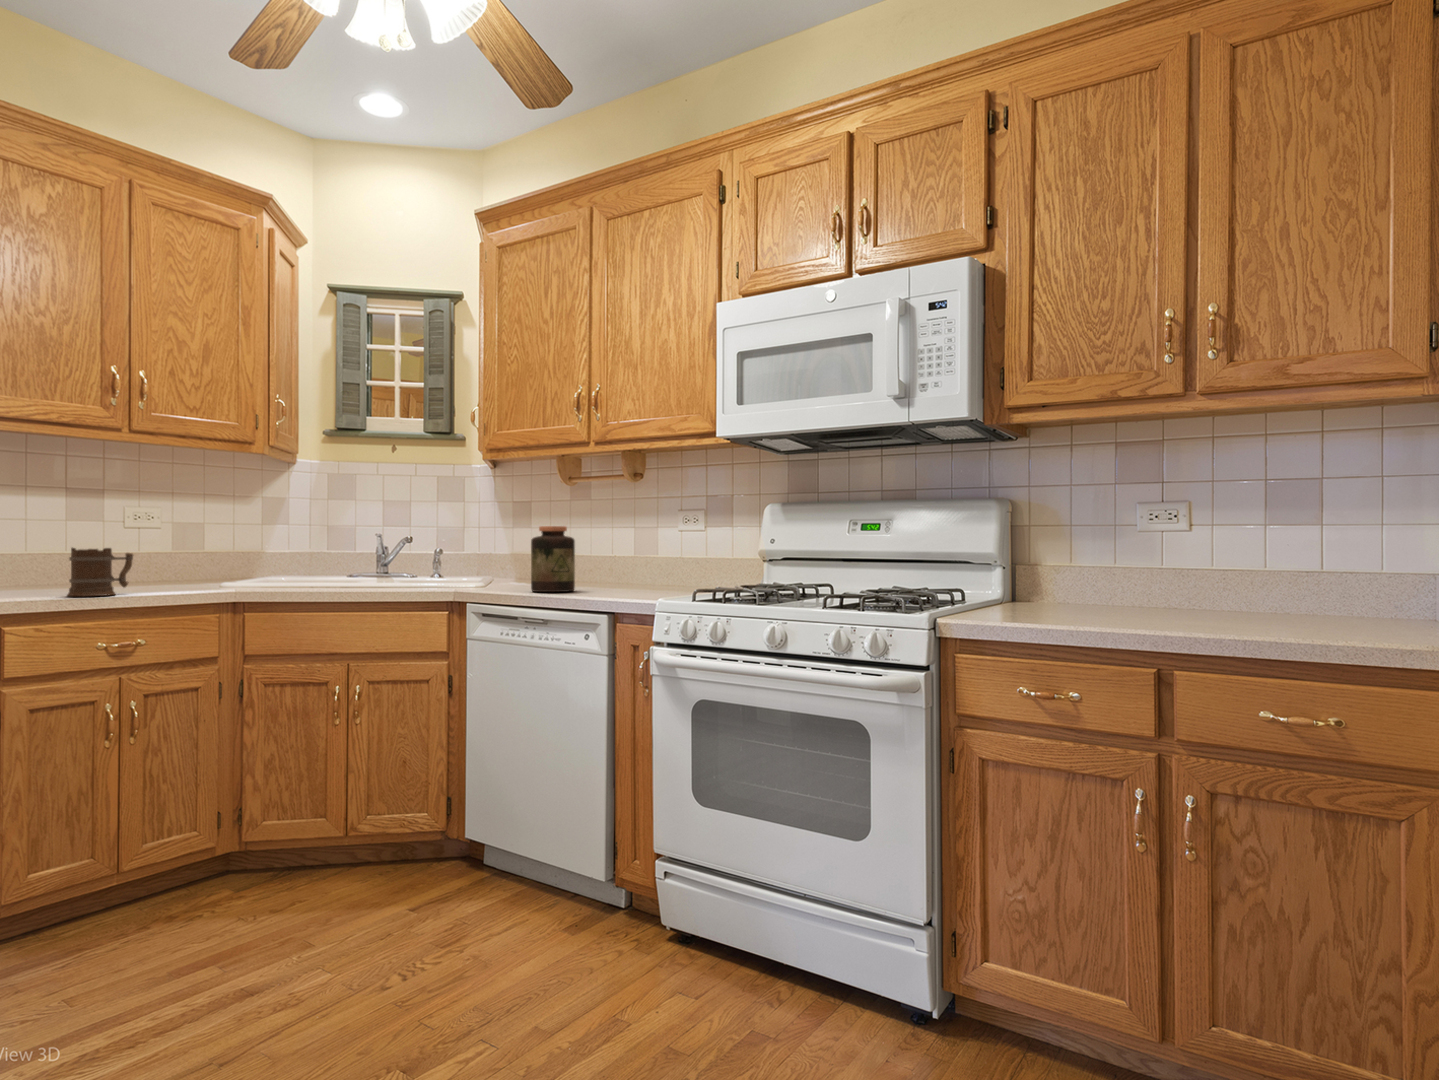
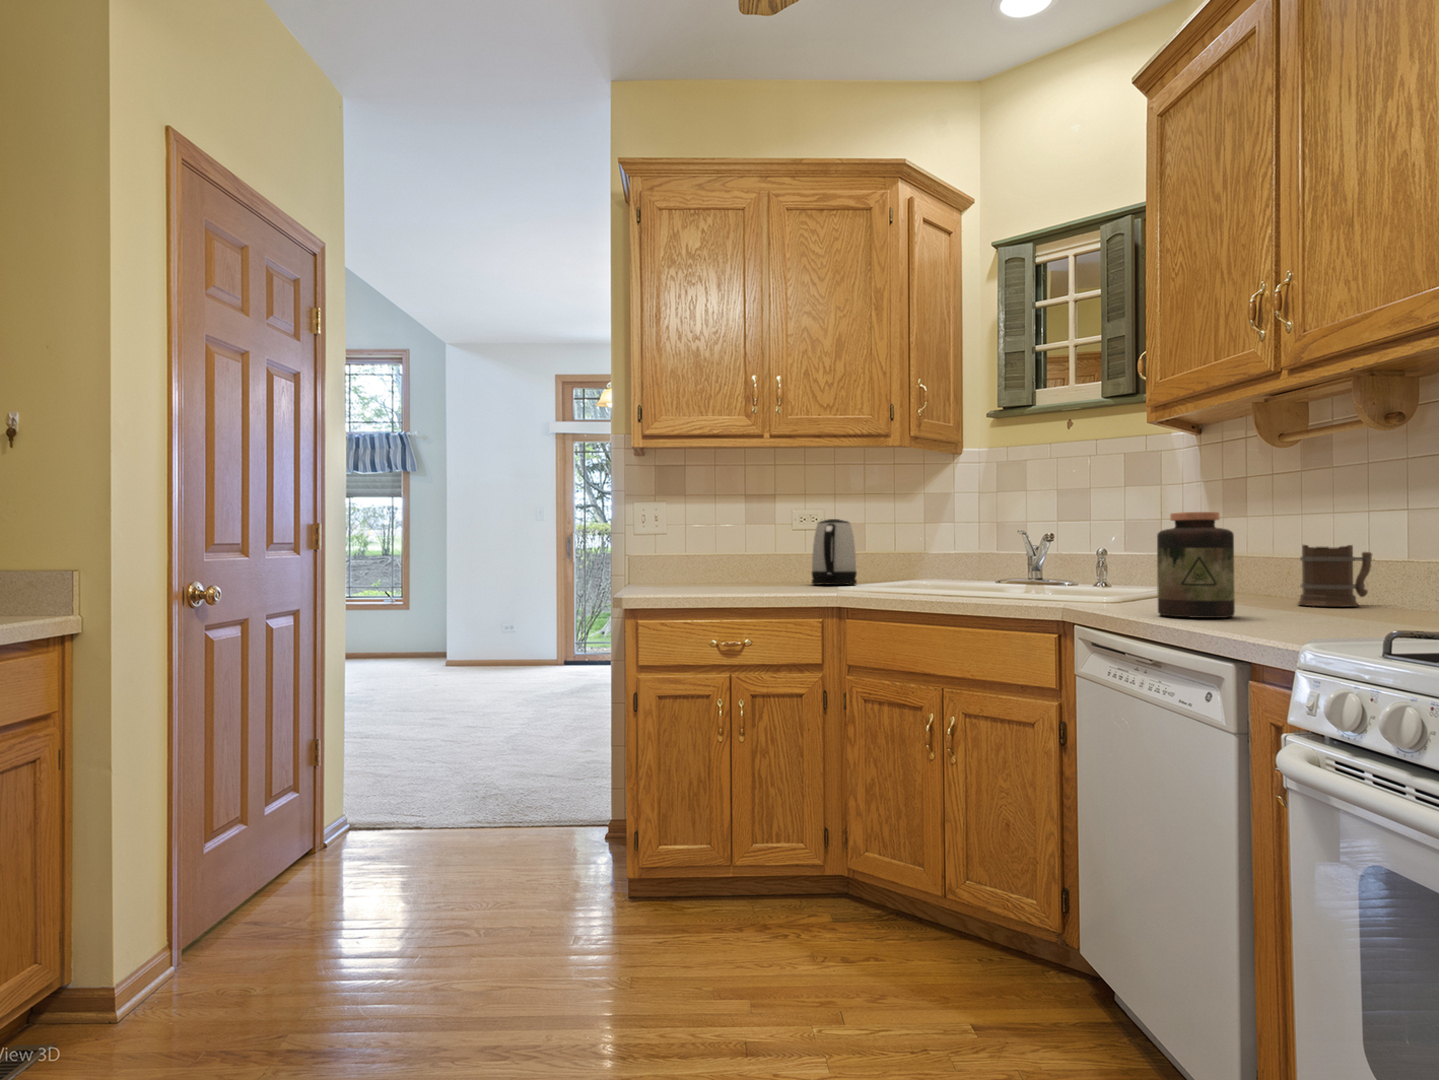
kettle: none [149,517,201,582] -> present [812,519,857,585]
mug: present [67,548,133,596] -> present [1298,545,1372,607]

